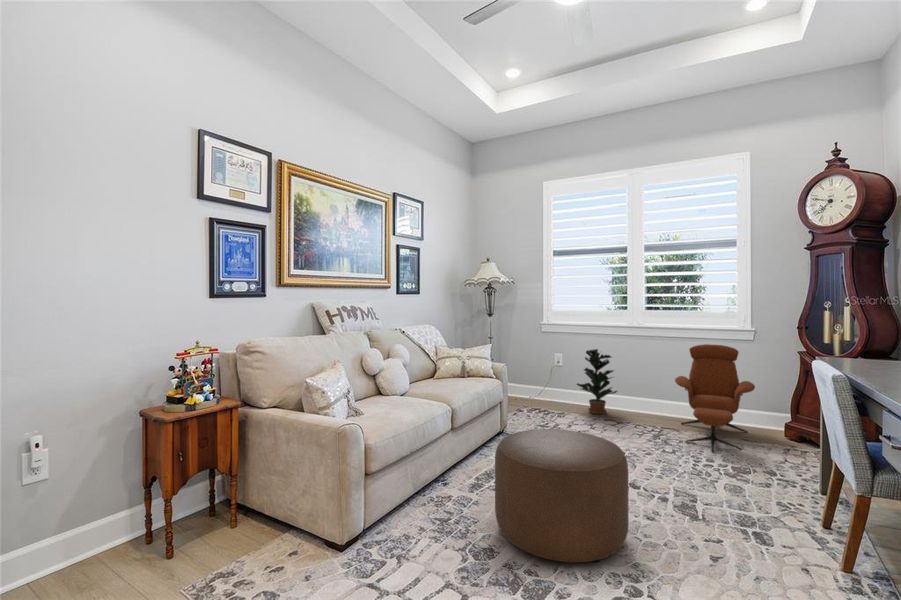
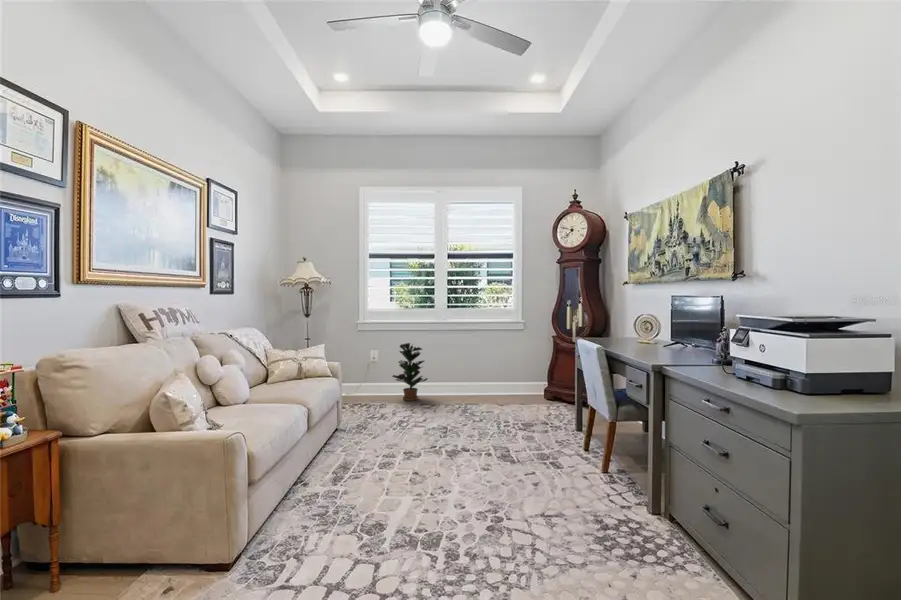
lounge chair: present [675,344,755,452] -> none [473,334,527,417]
ottoman: present [495,429,629,562] -> none [372,411,482,517]

